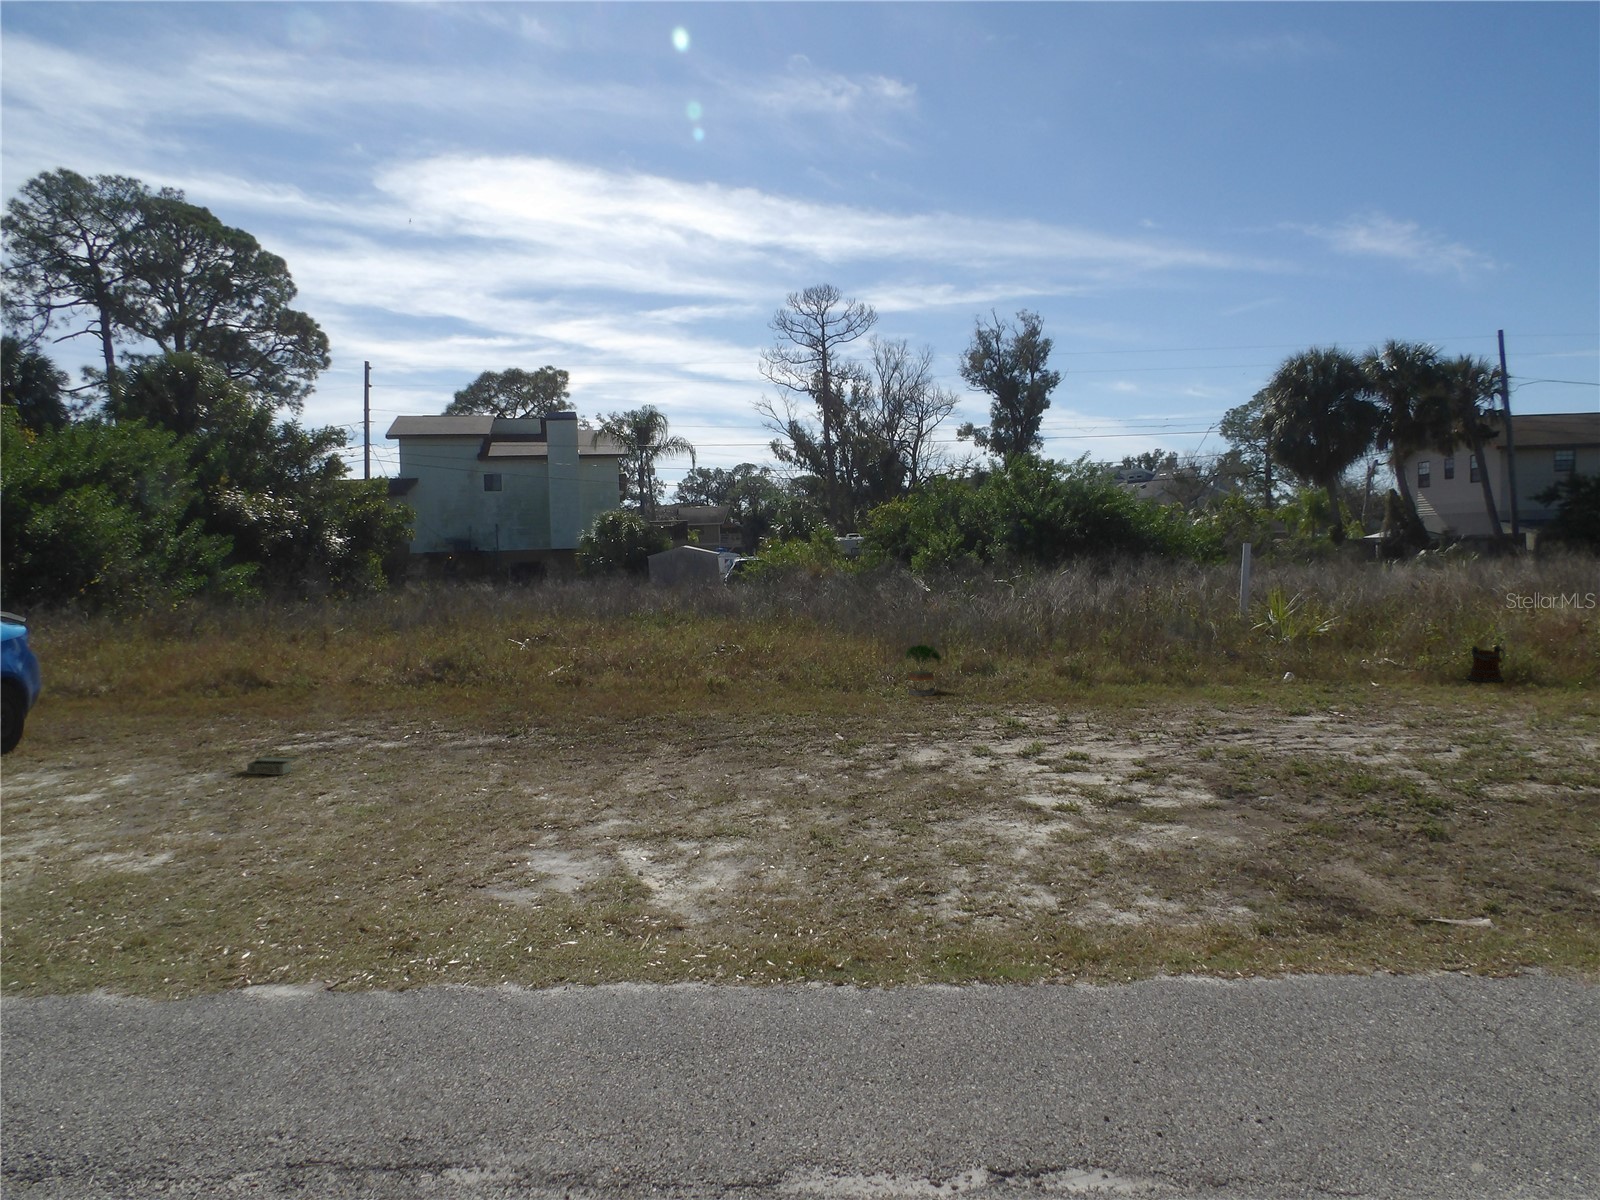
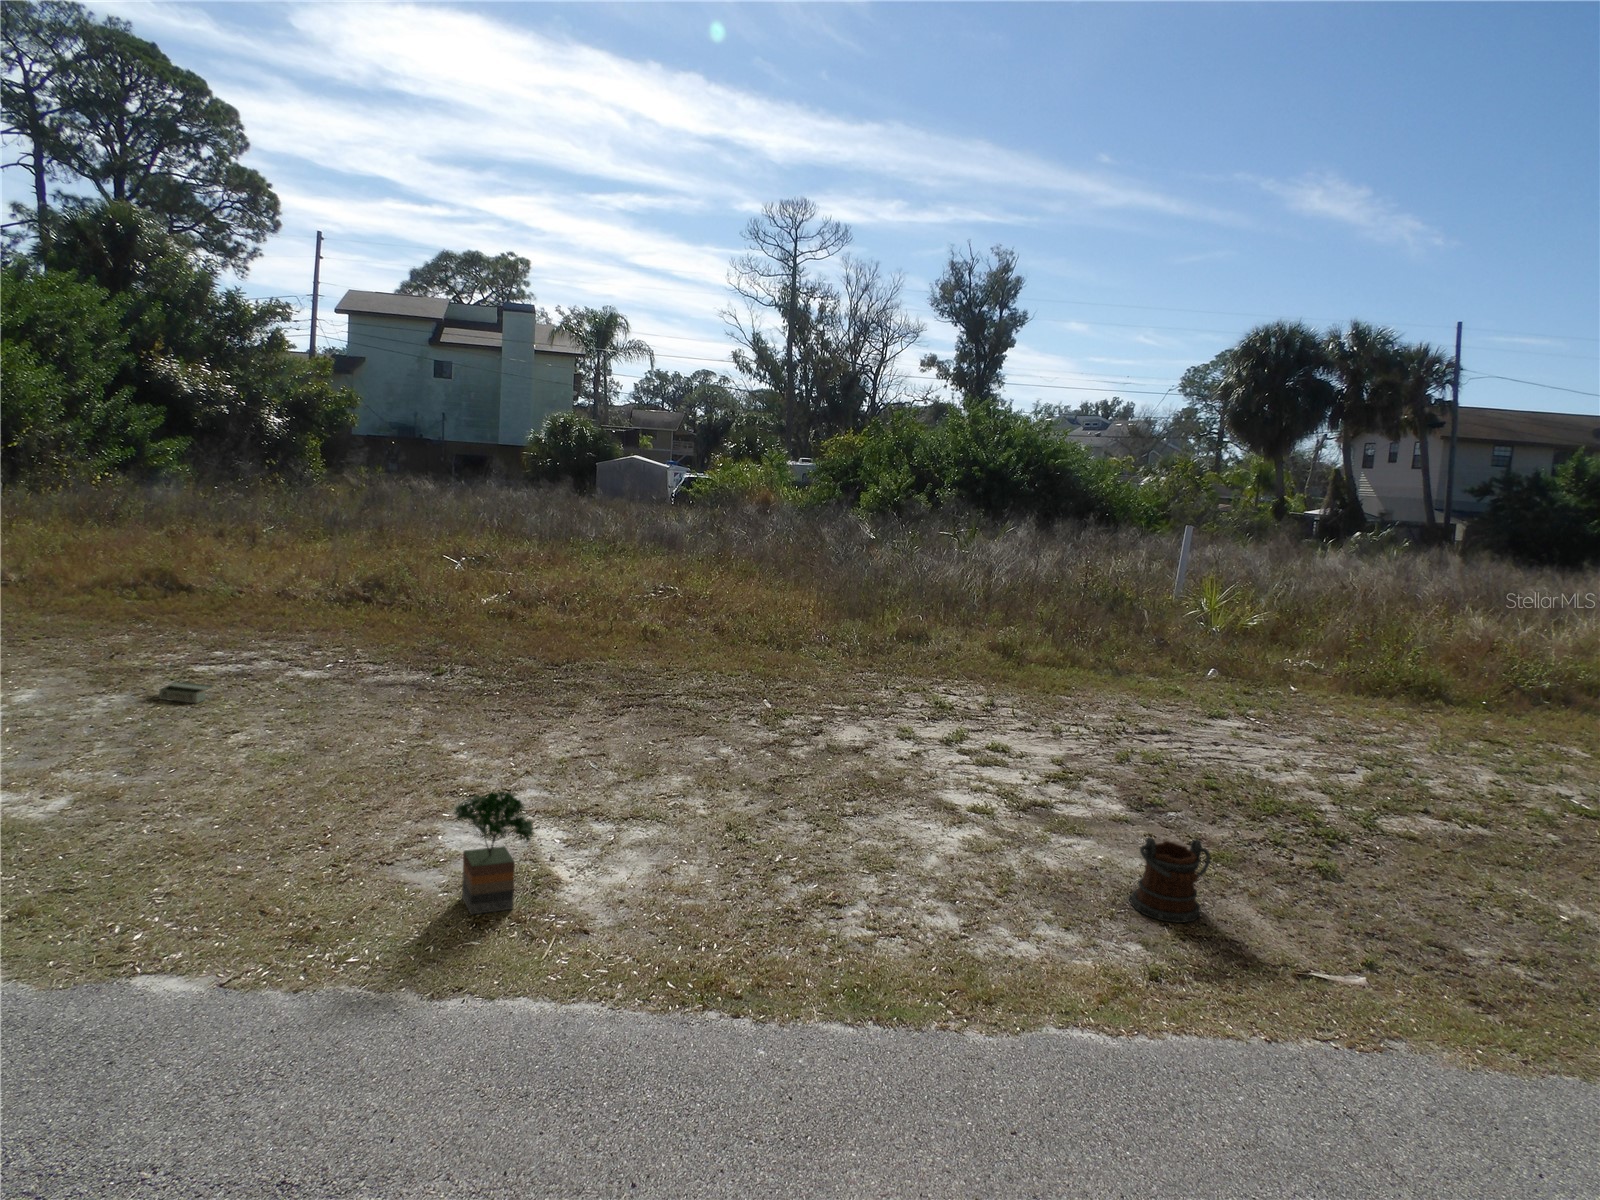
potted tree: present [906,645,941,696] -> present [452,792,534,915]
bucket: present [1467,646,1505,682] -> present [1129,838,1210,923]

